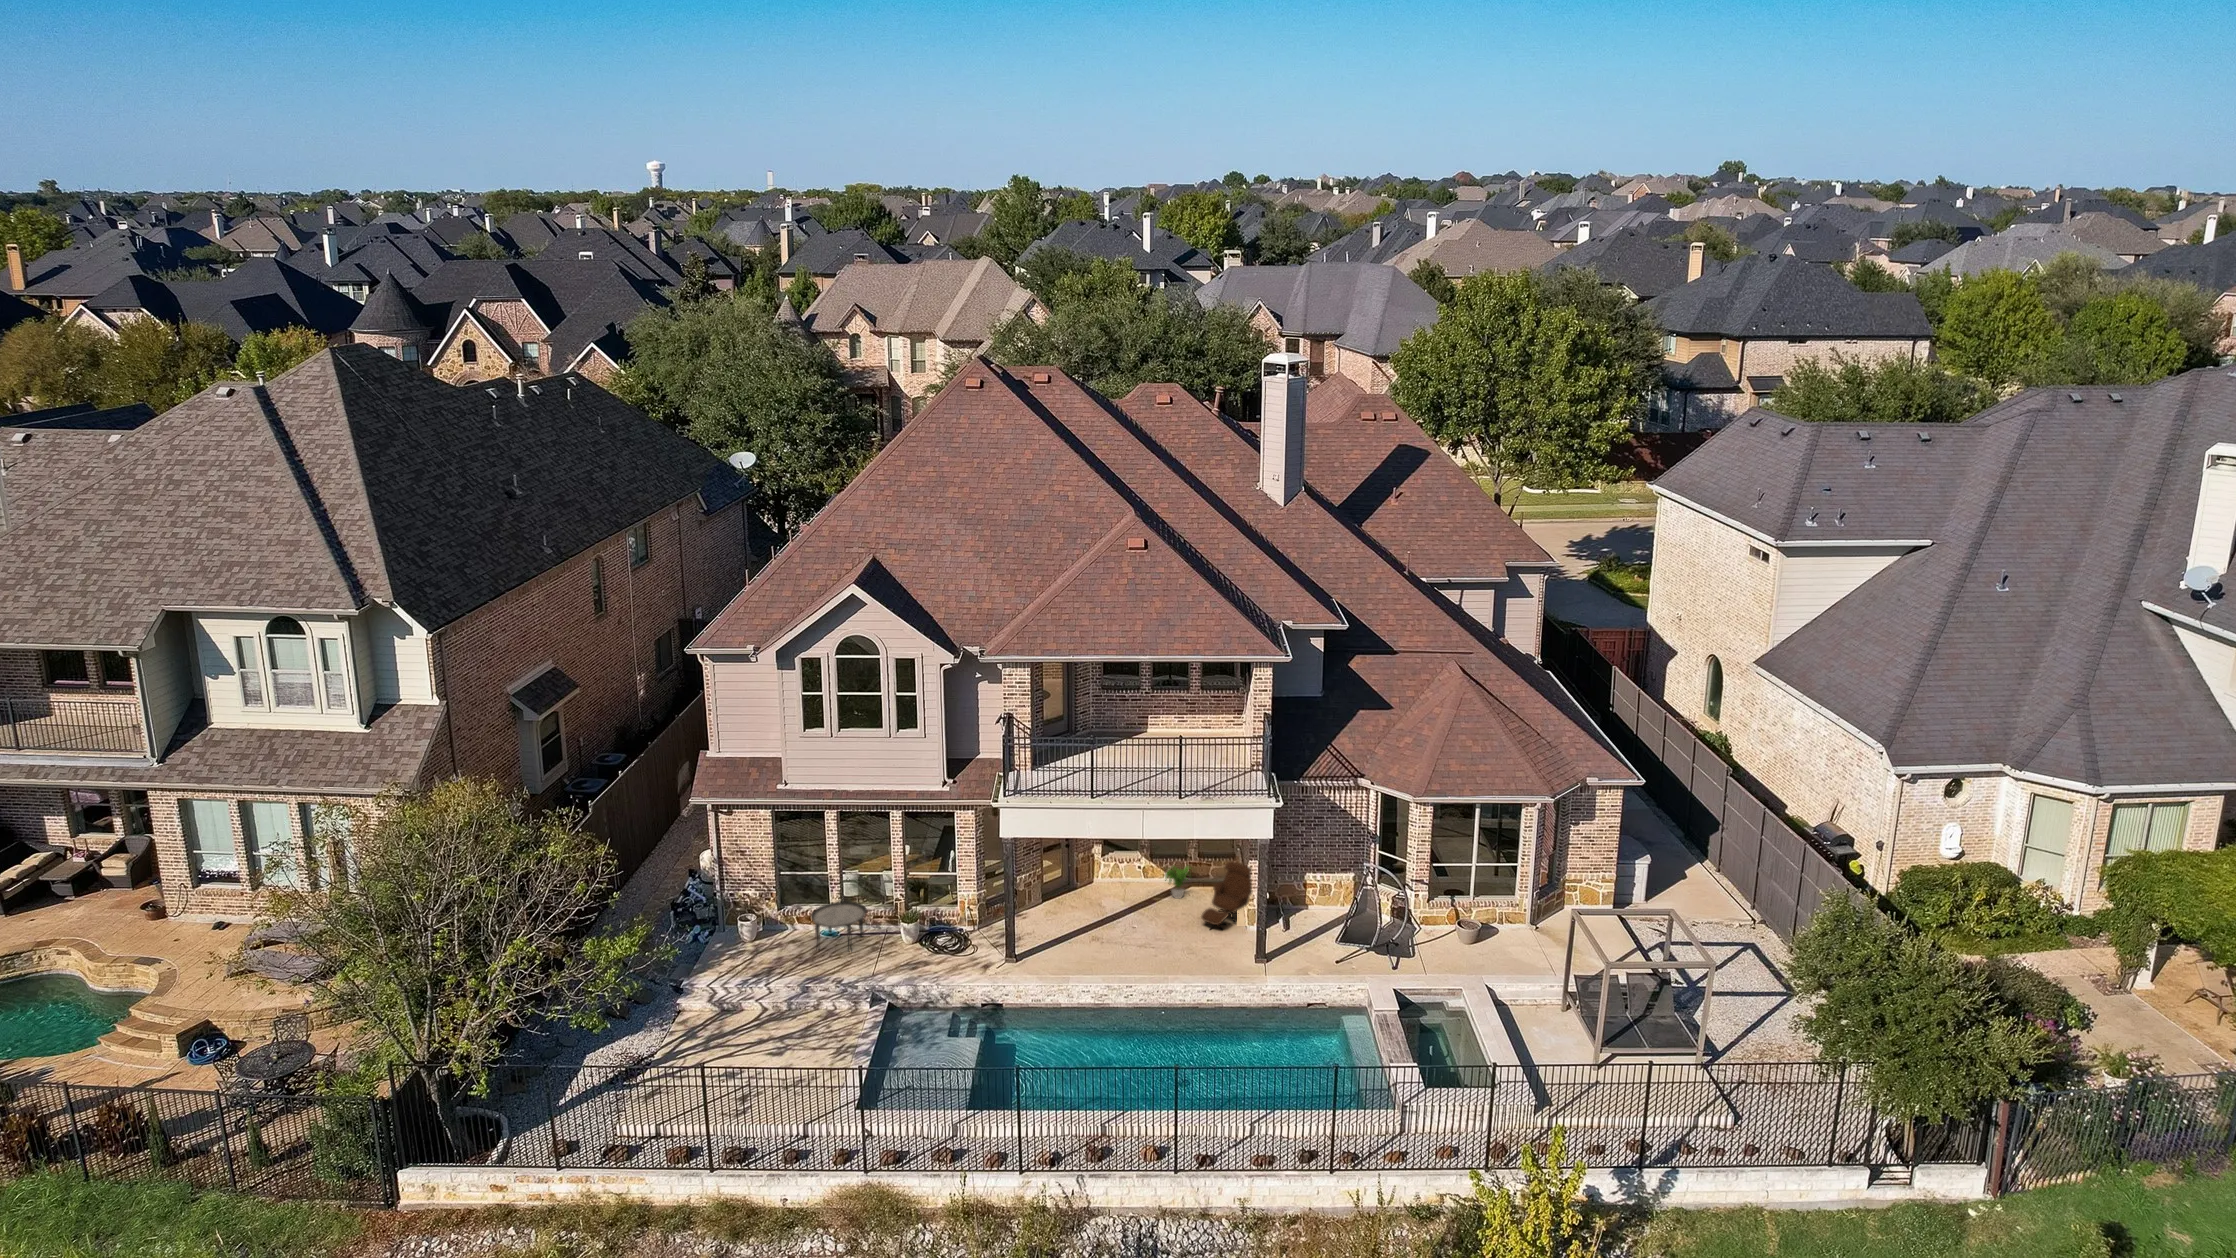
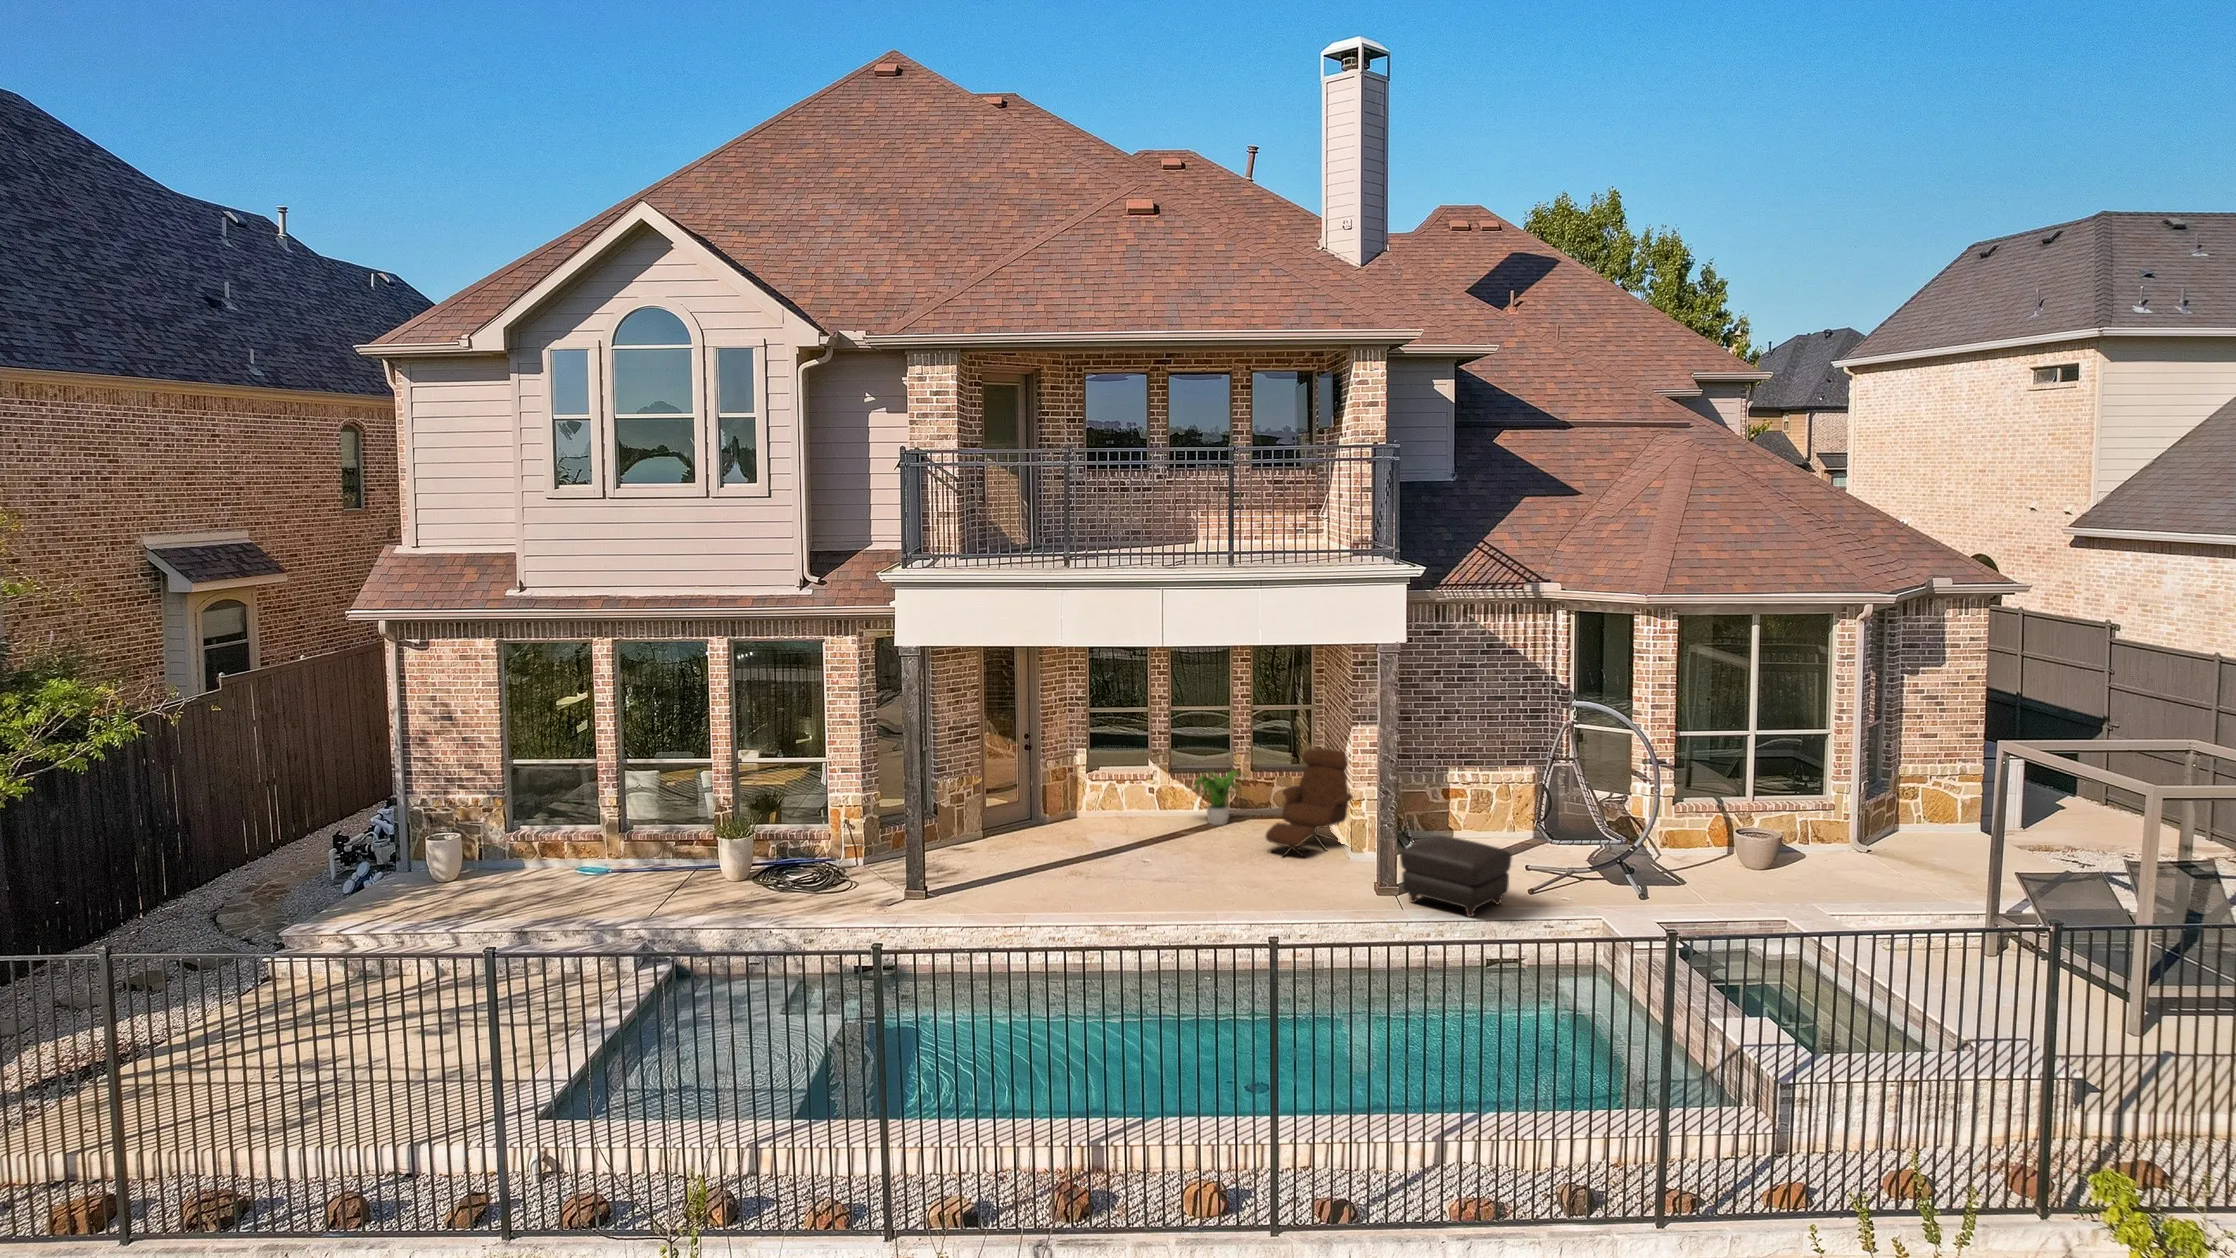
round table: present [811,901,867,951] -> none [554,810,661,891]
ottoman: none [1267,932,1325,982] -> present [1400,836,1512,917]

